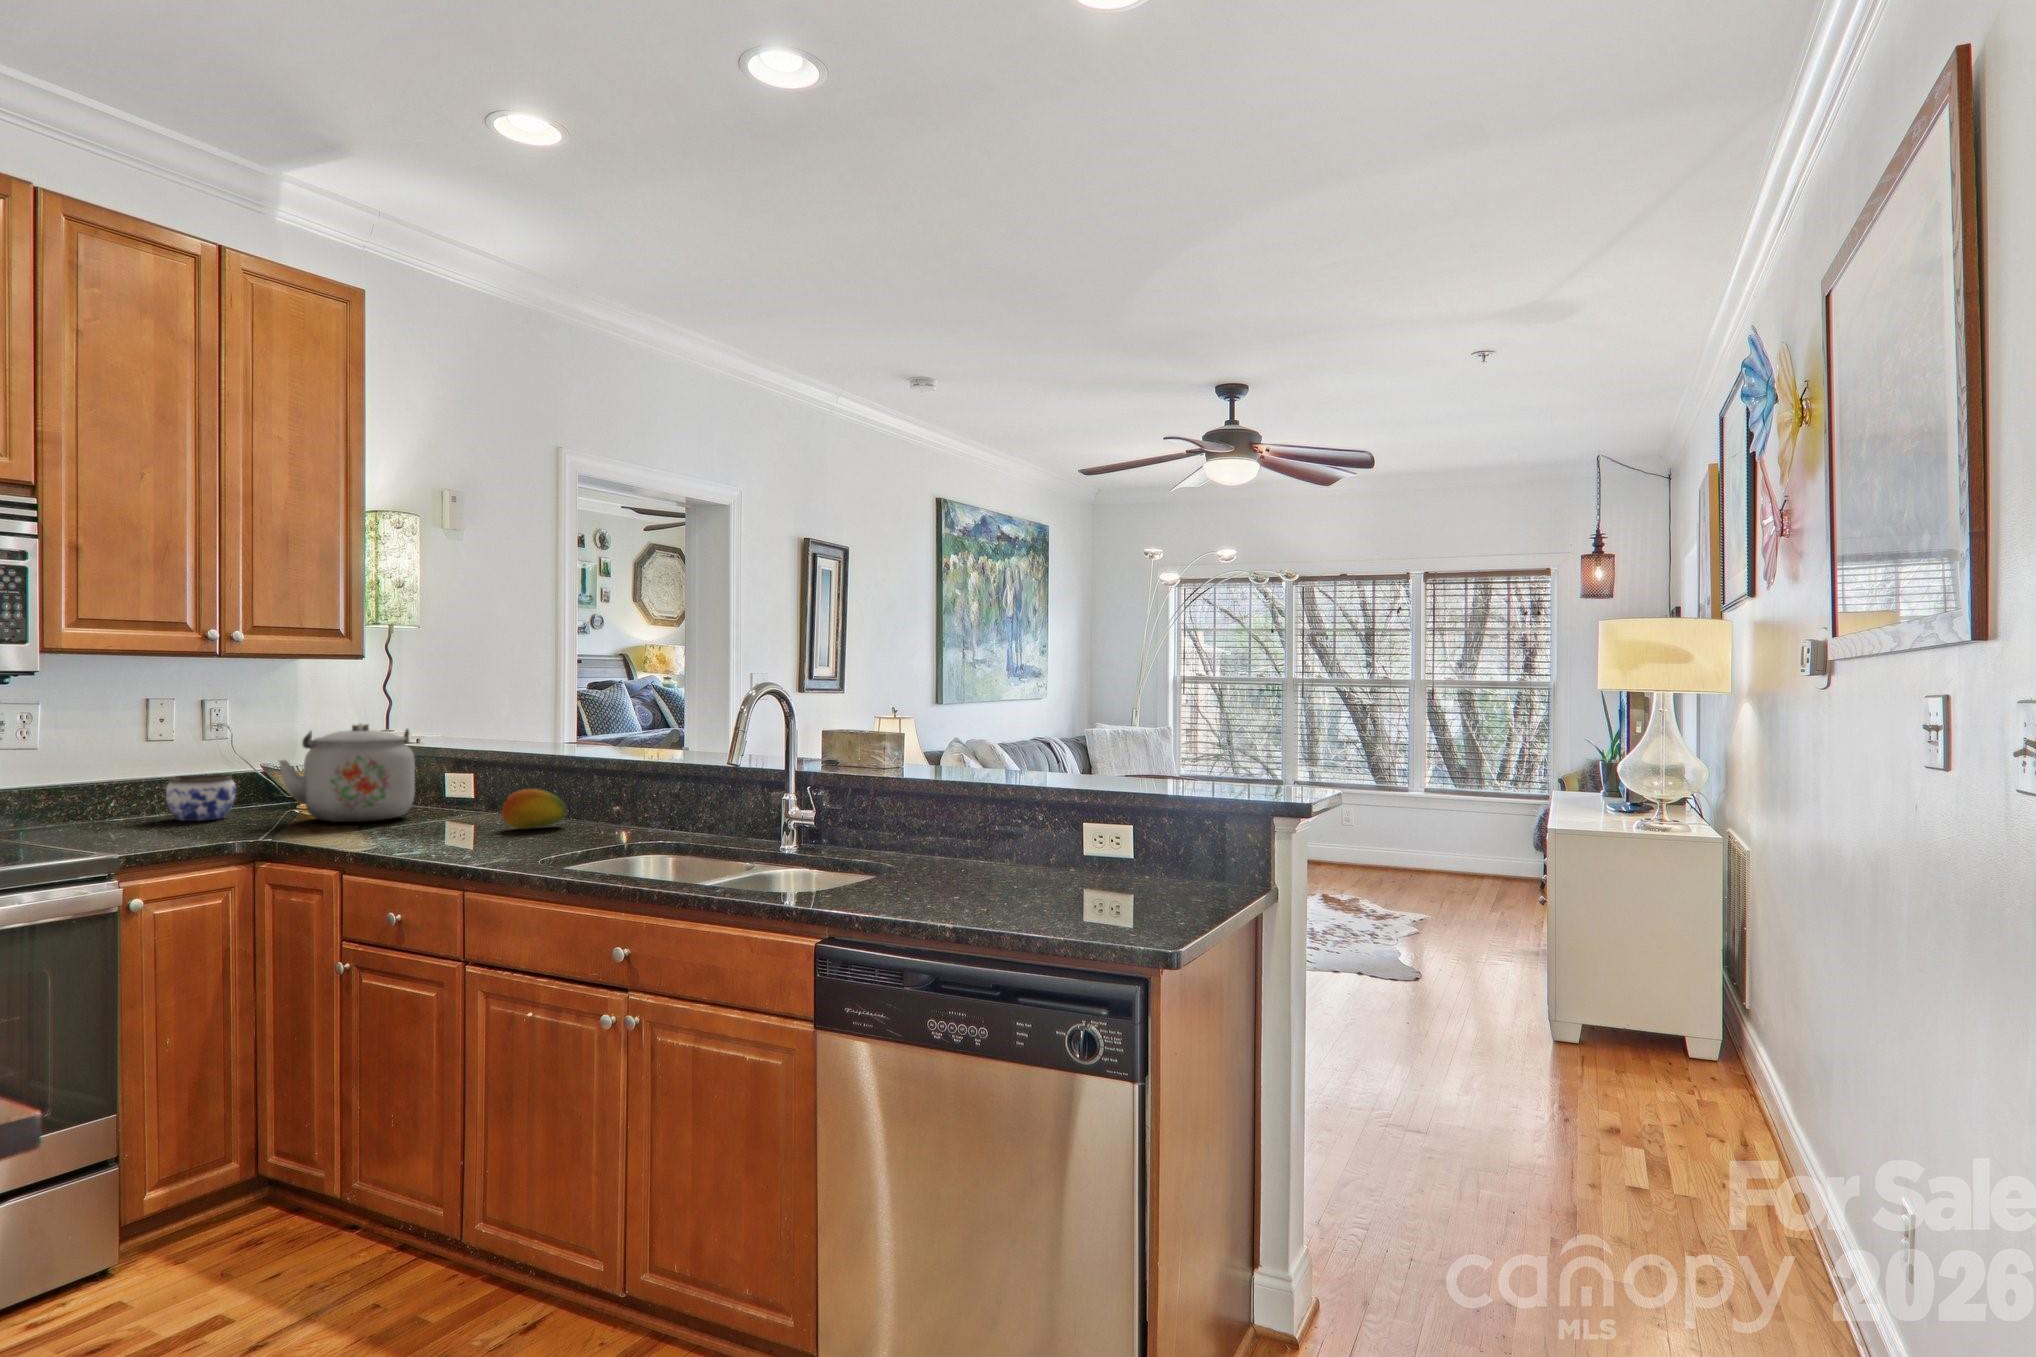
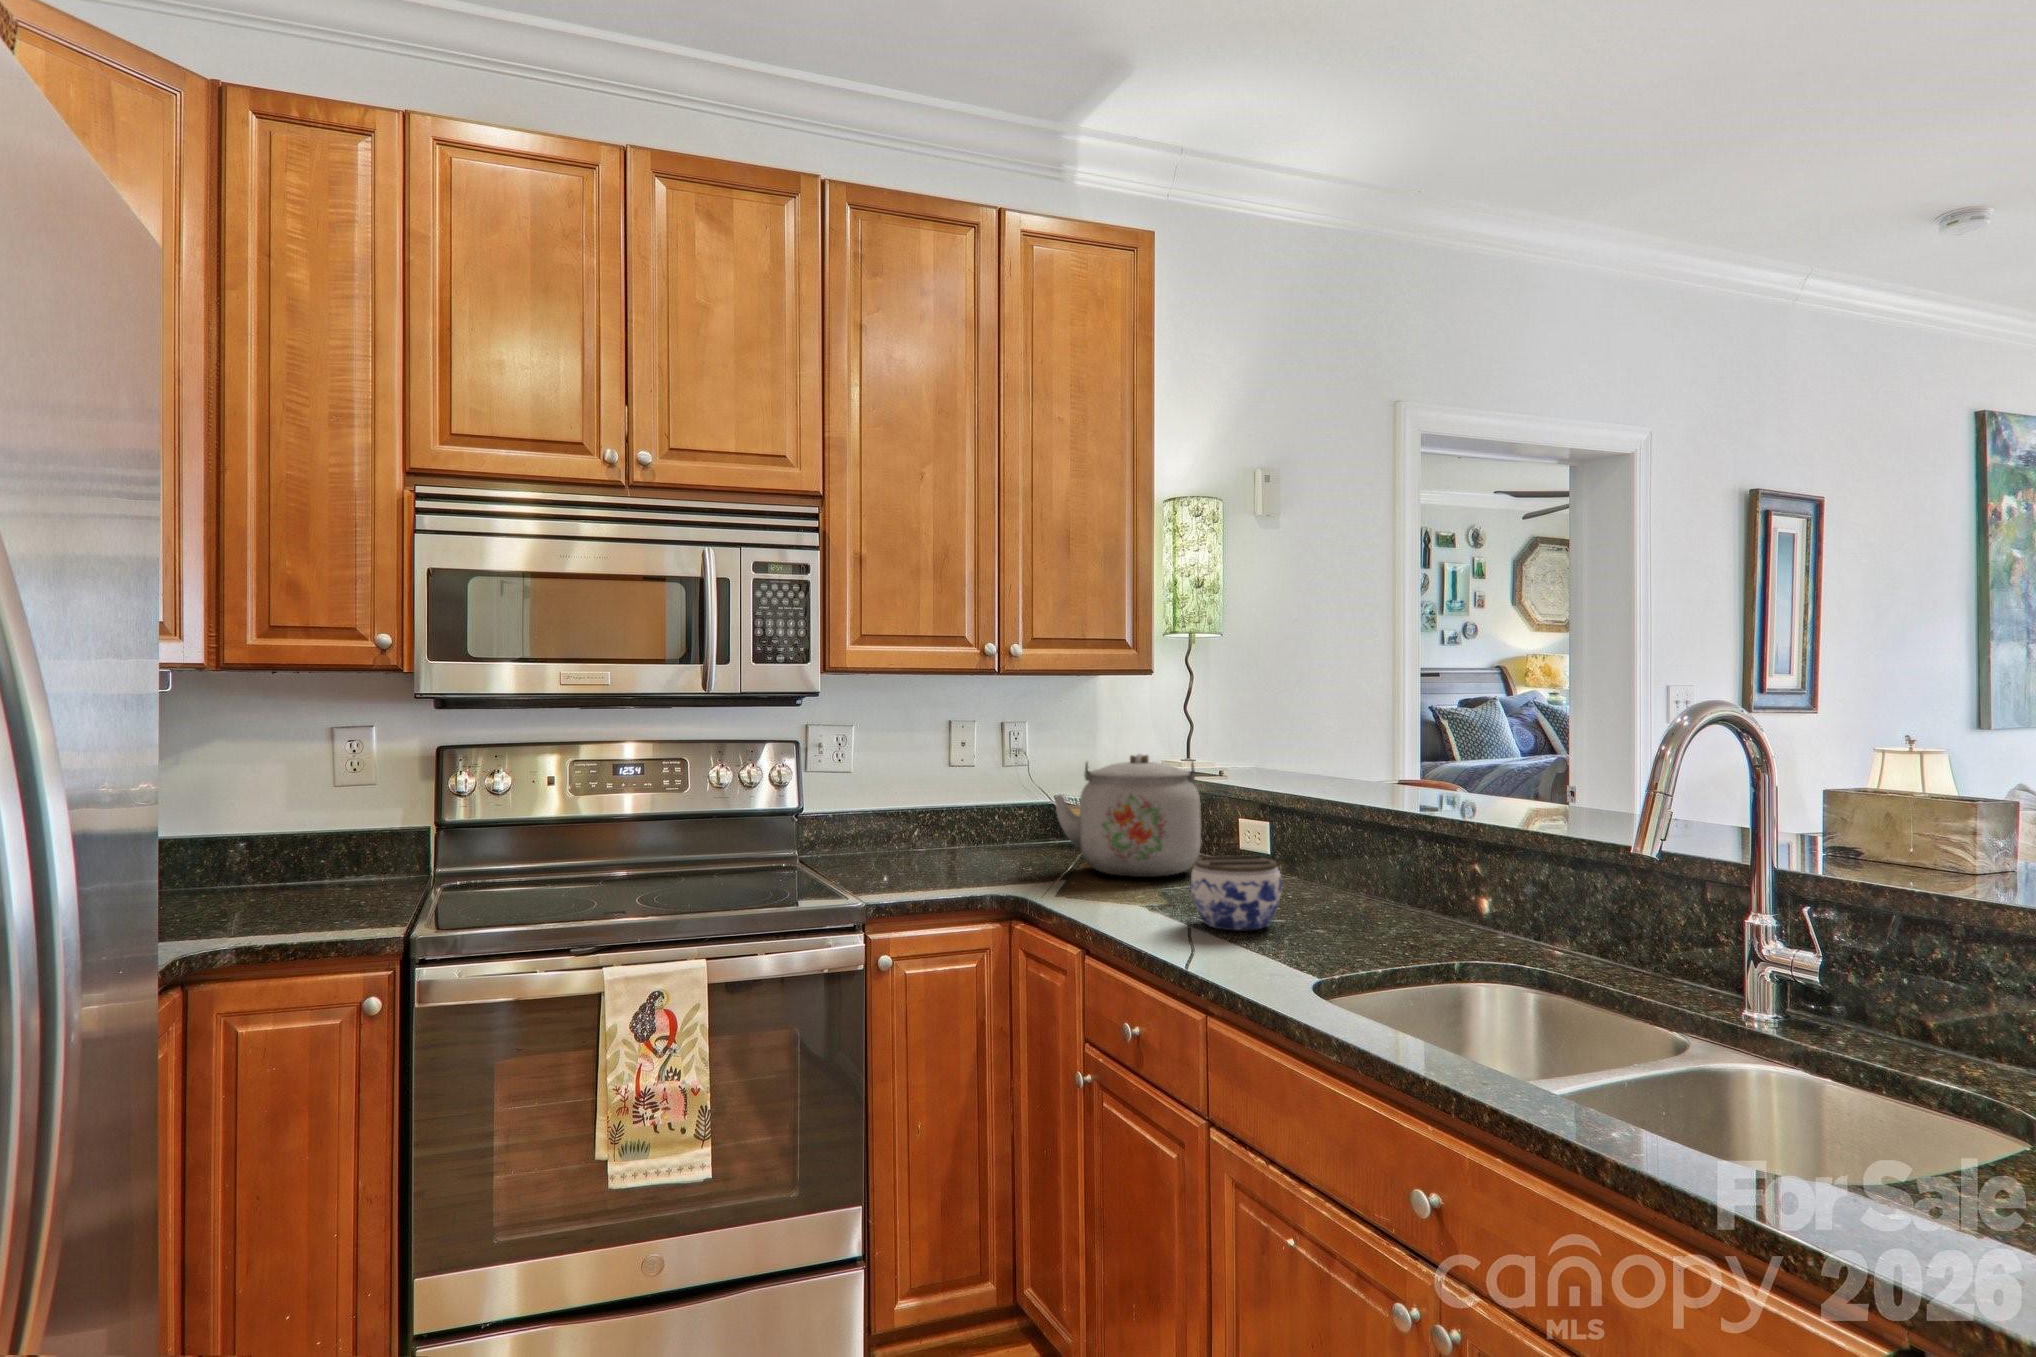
jar: present [166,774,236,821] -> present [1191,855,1282,930]
fruit: present [502,789,566,829] -> none [1292,855,1381,910]

